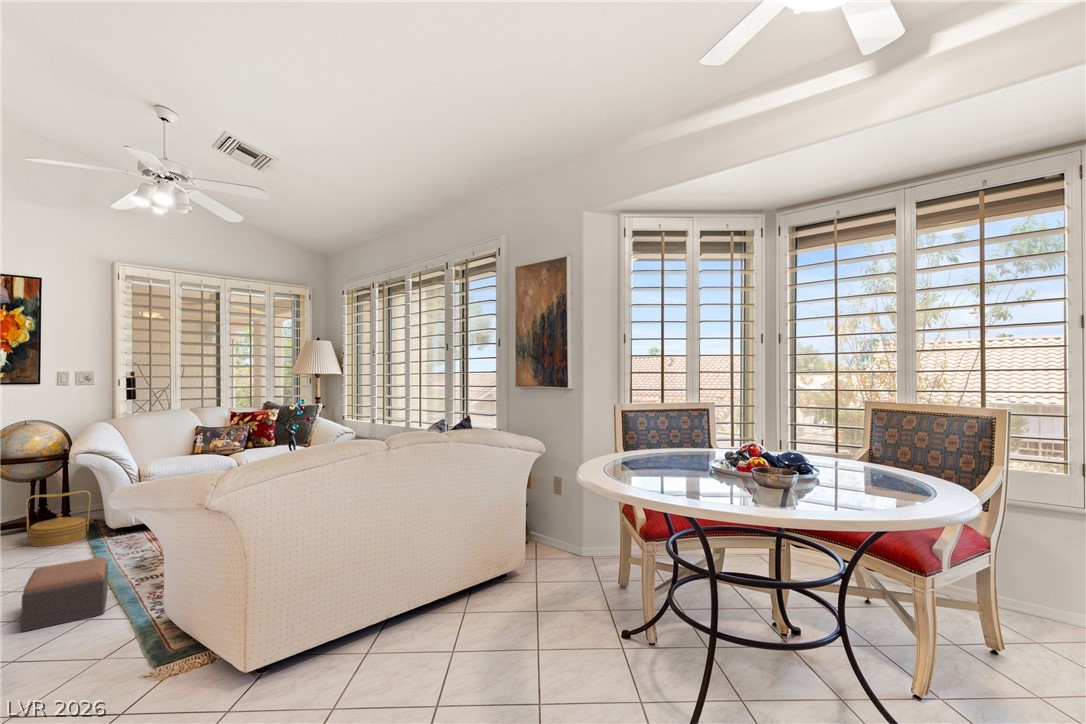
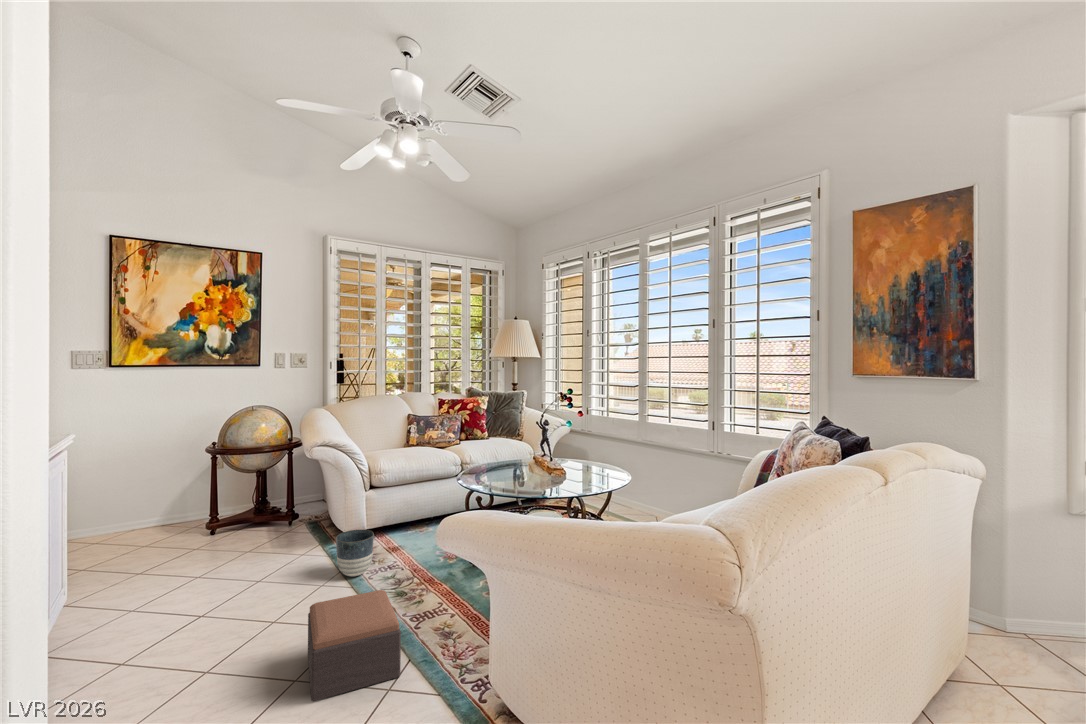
basket: present [26,490,91,547] -> none [261,485,321,548]
planter: none [87,522,126,561] -> present [336,529,374,577]

